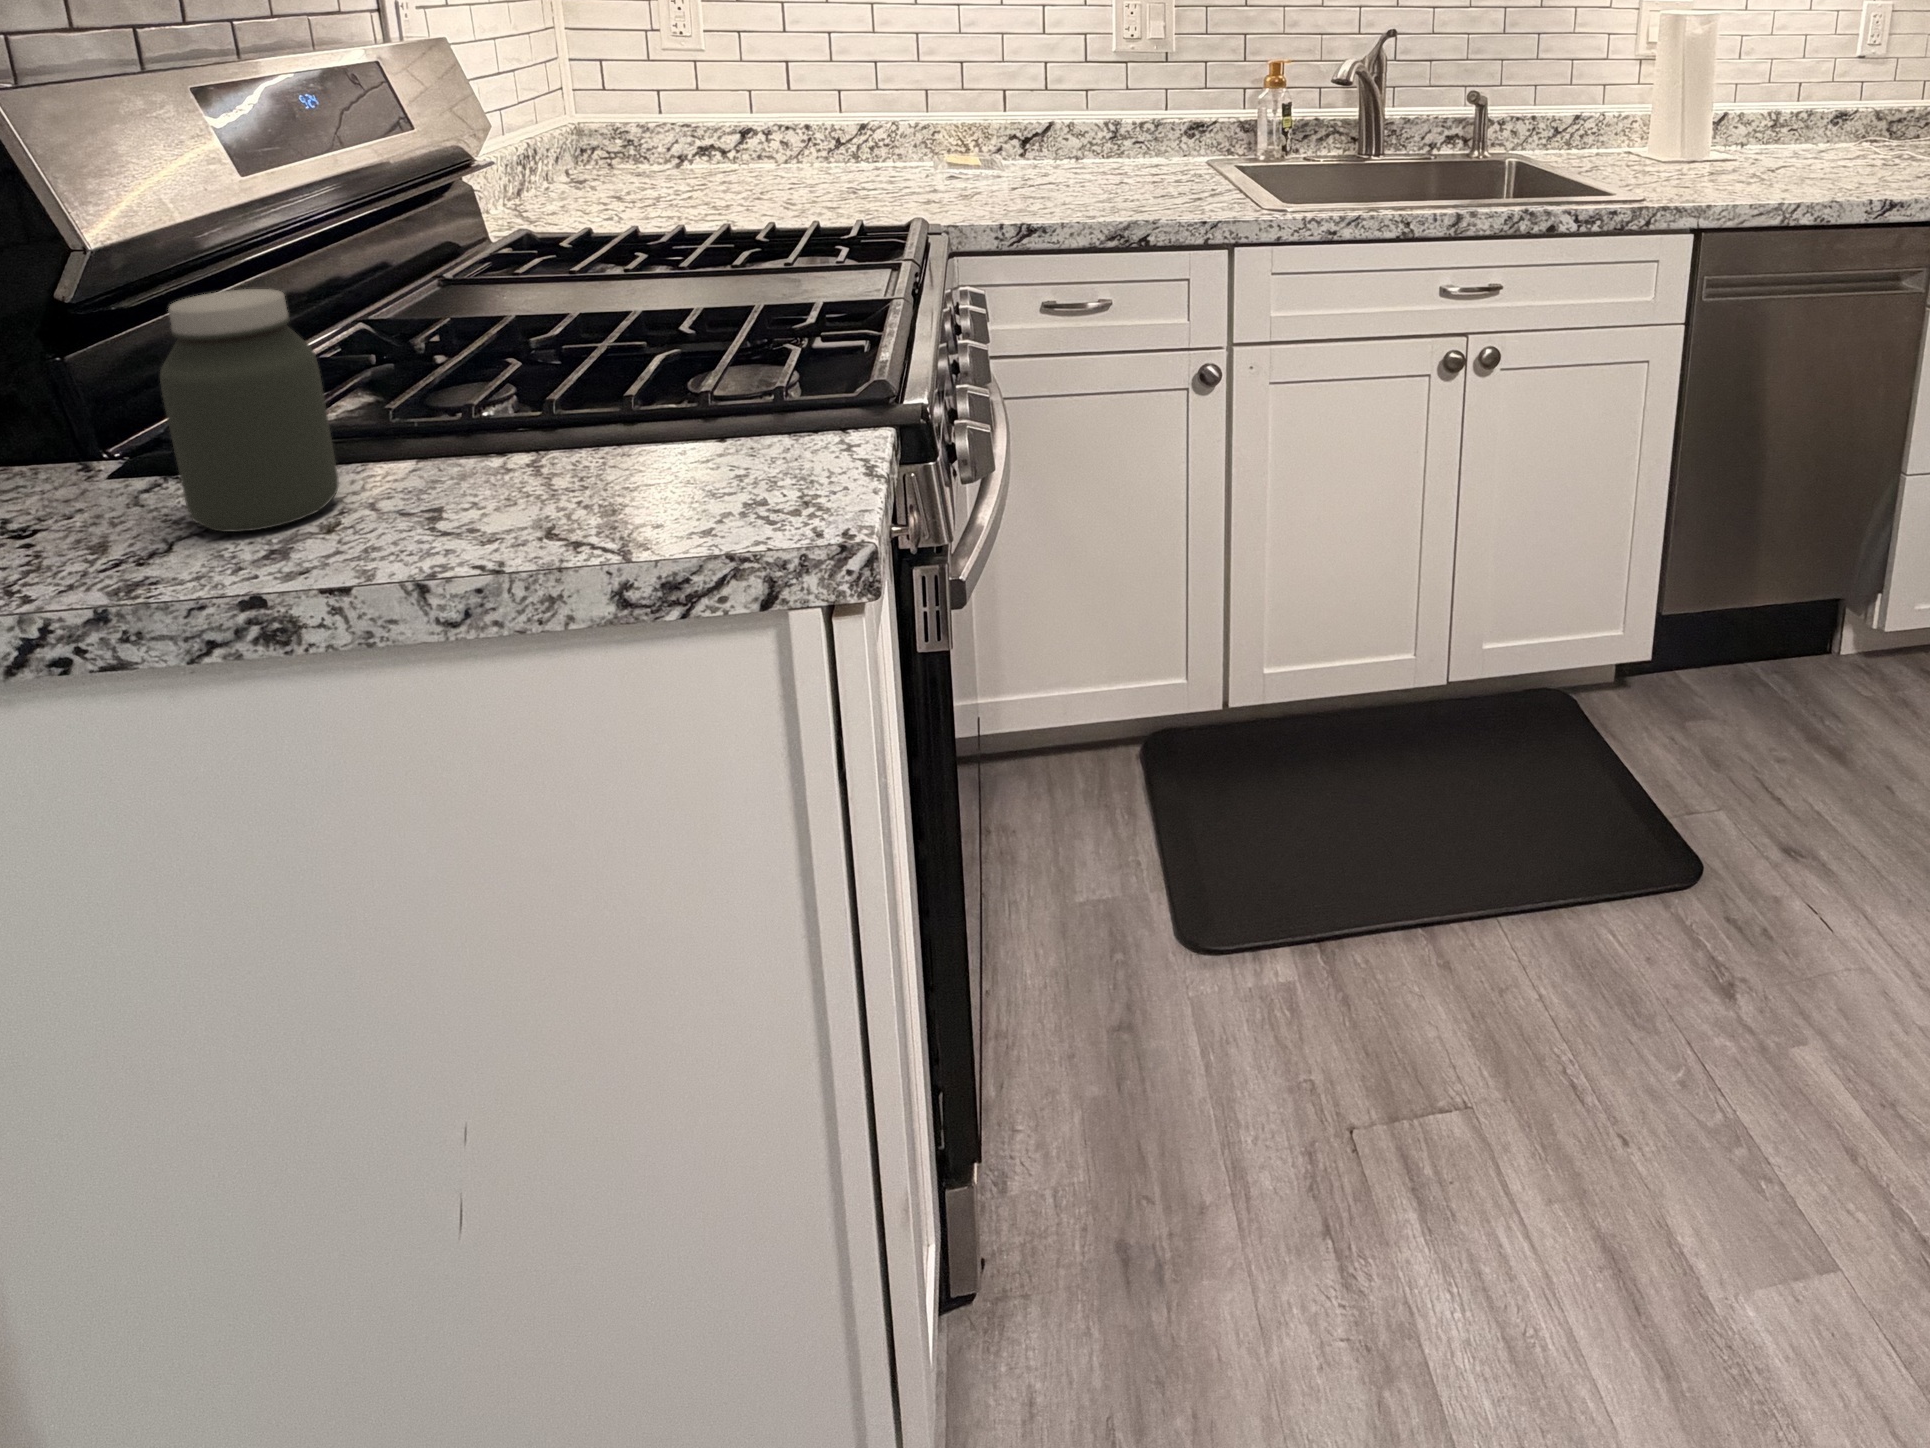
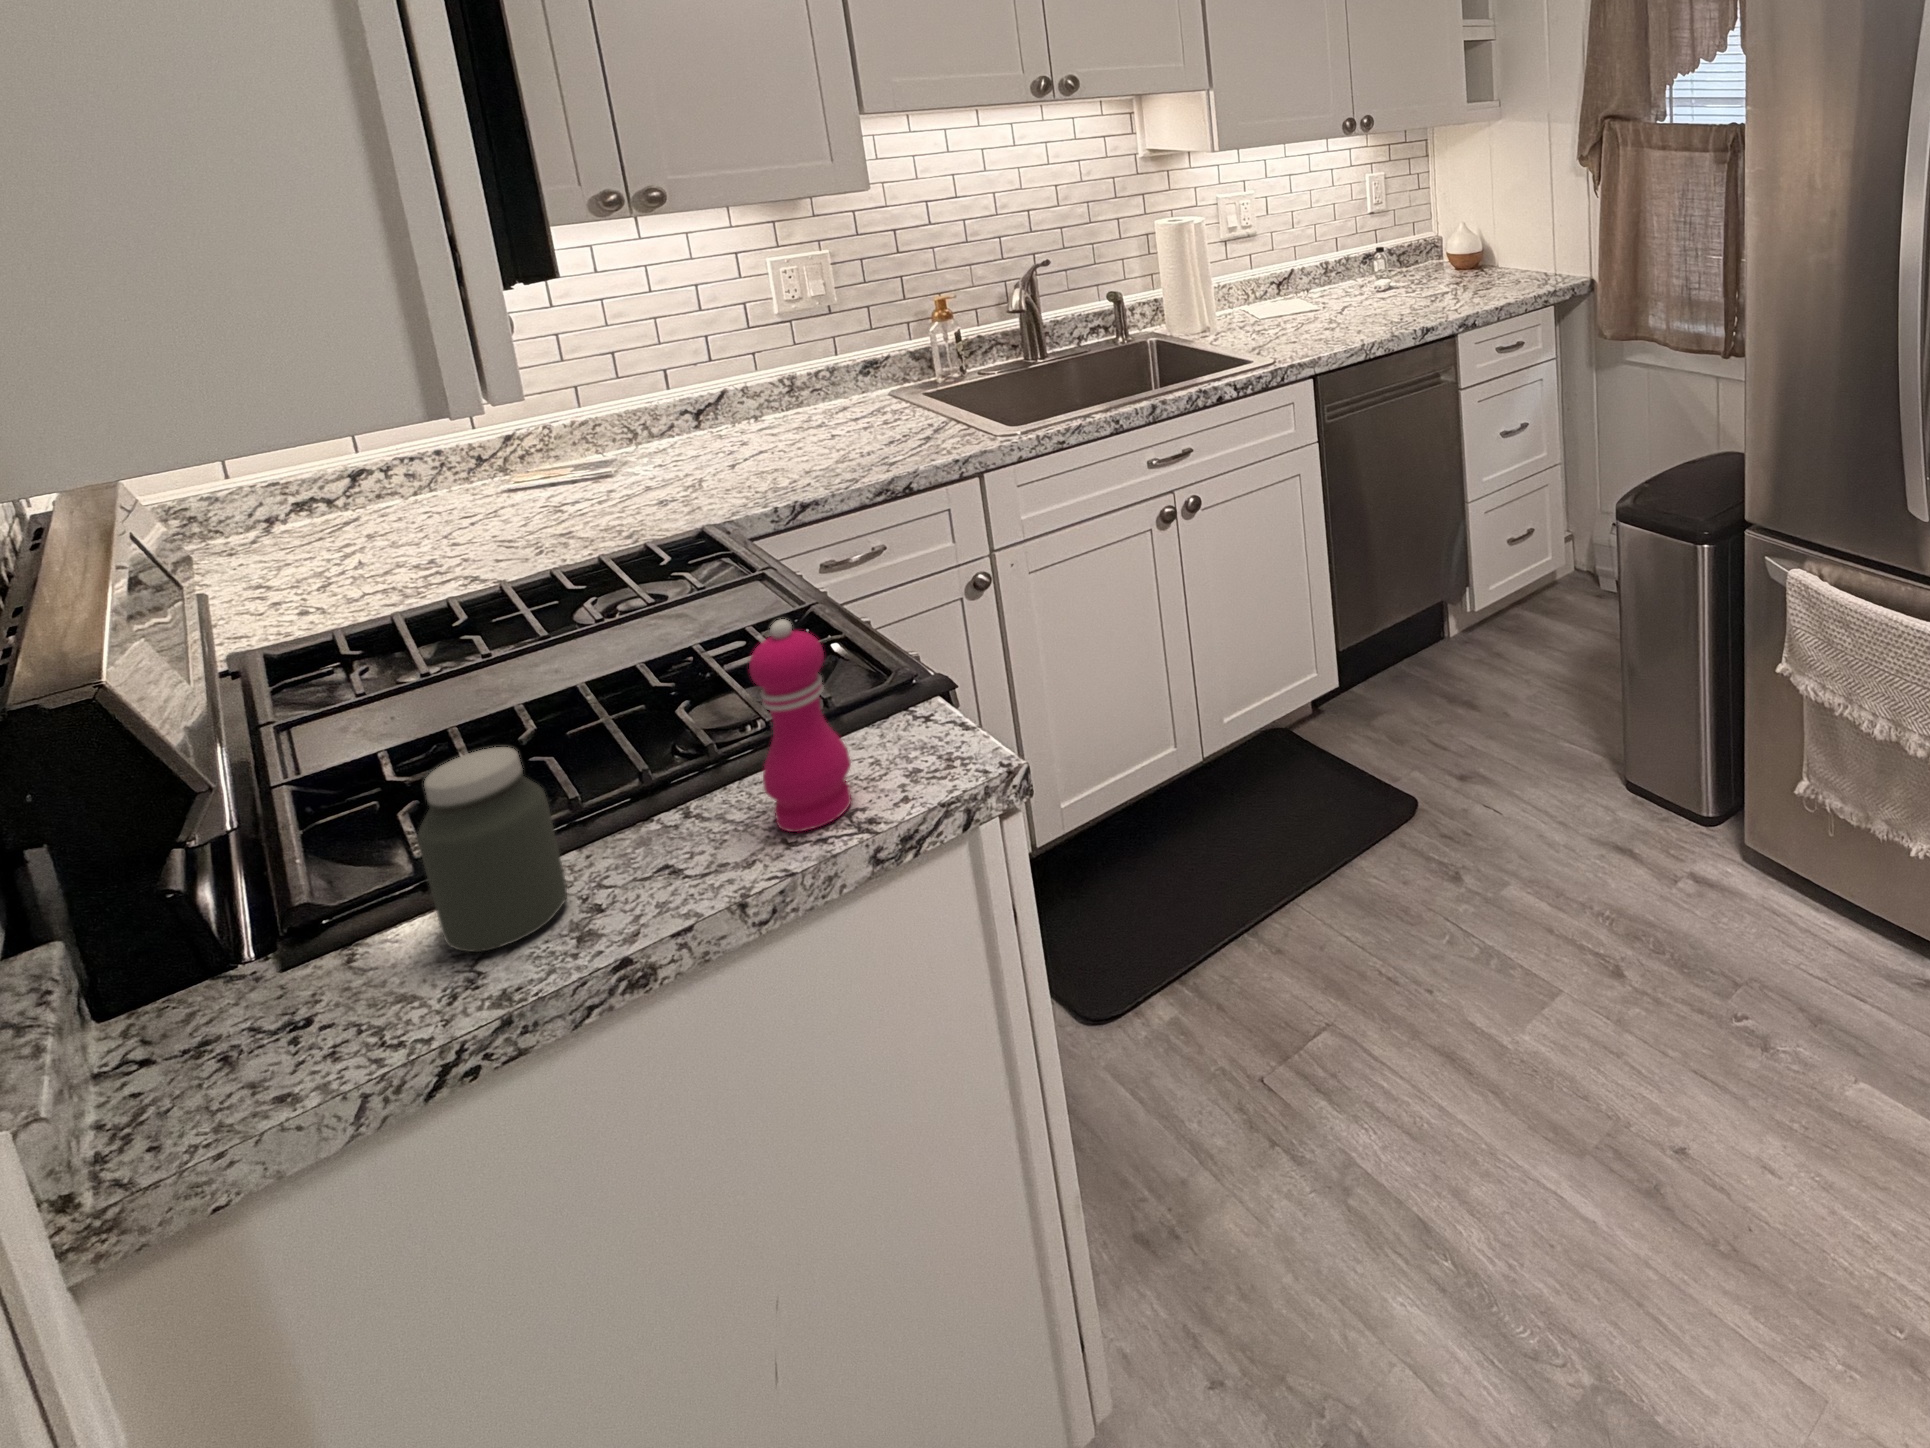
pepper mill: none [524,221,655,528] -> present [749,619,851,832]

